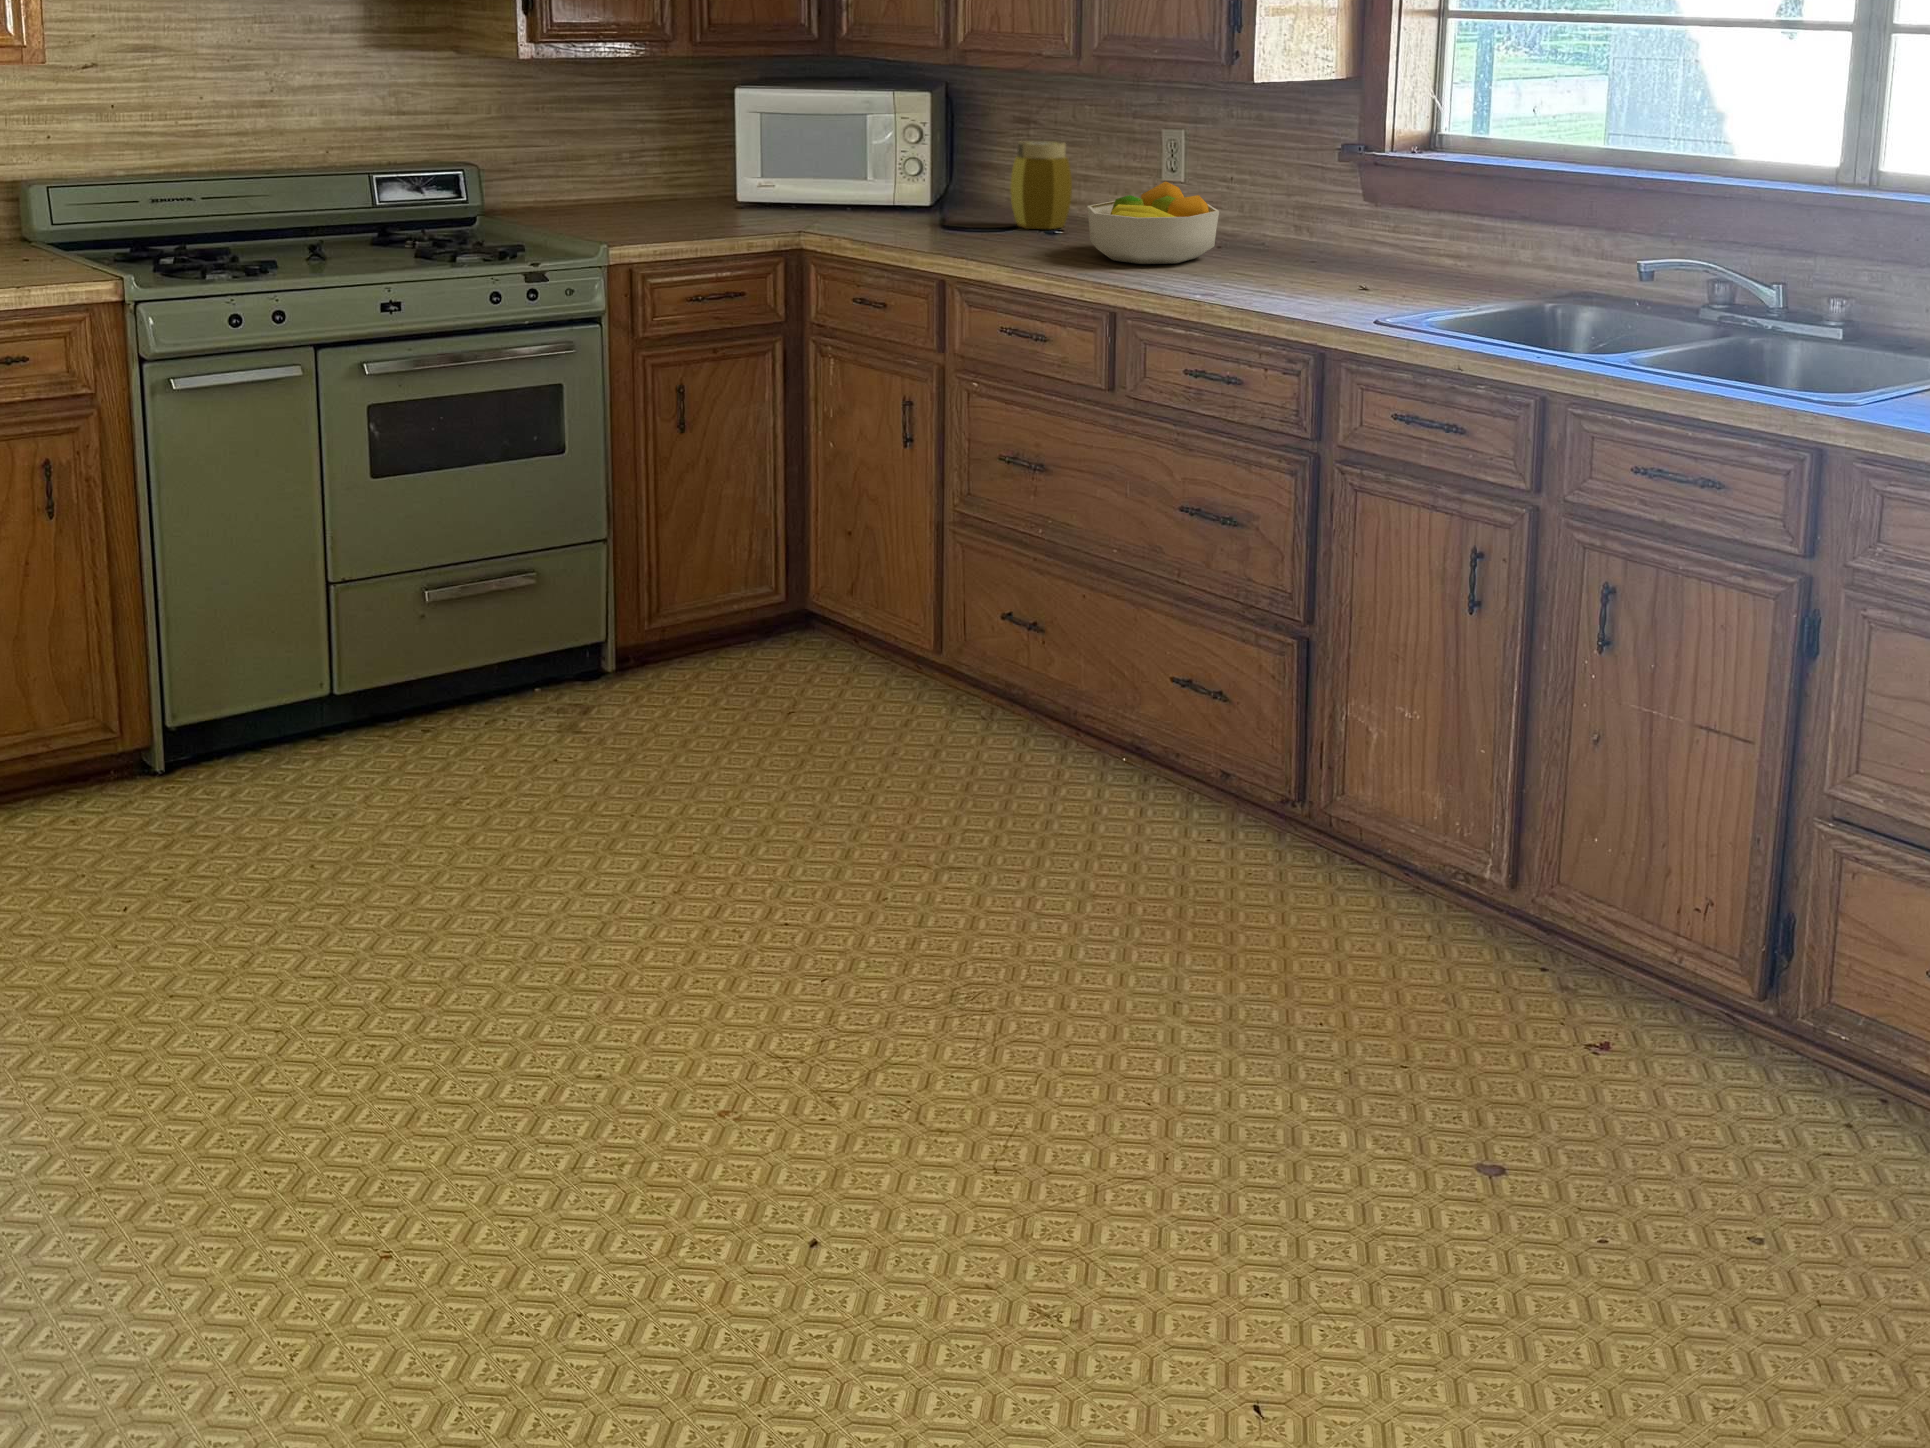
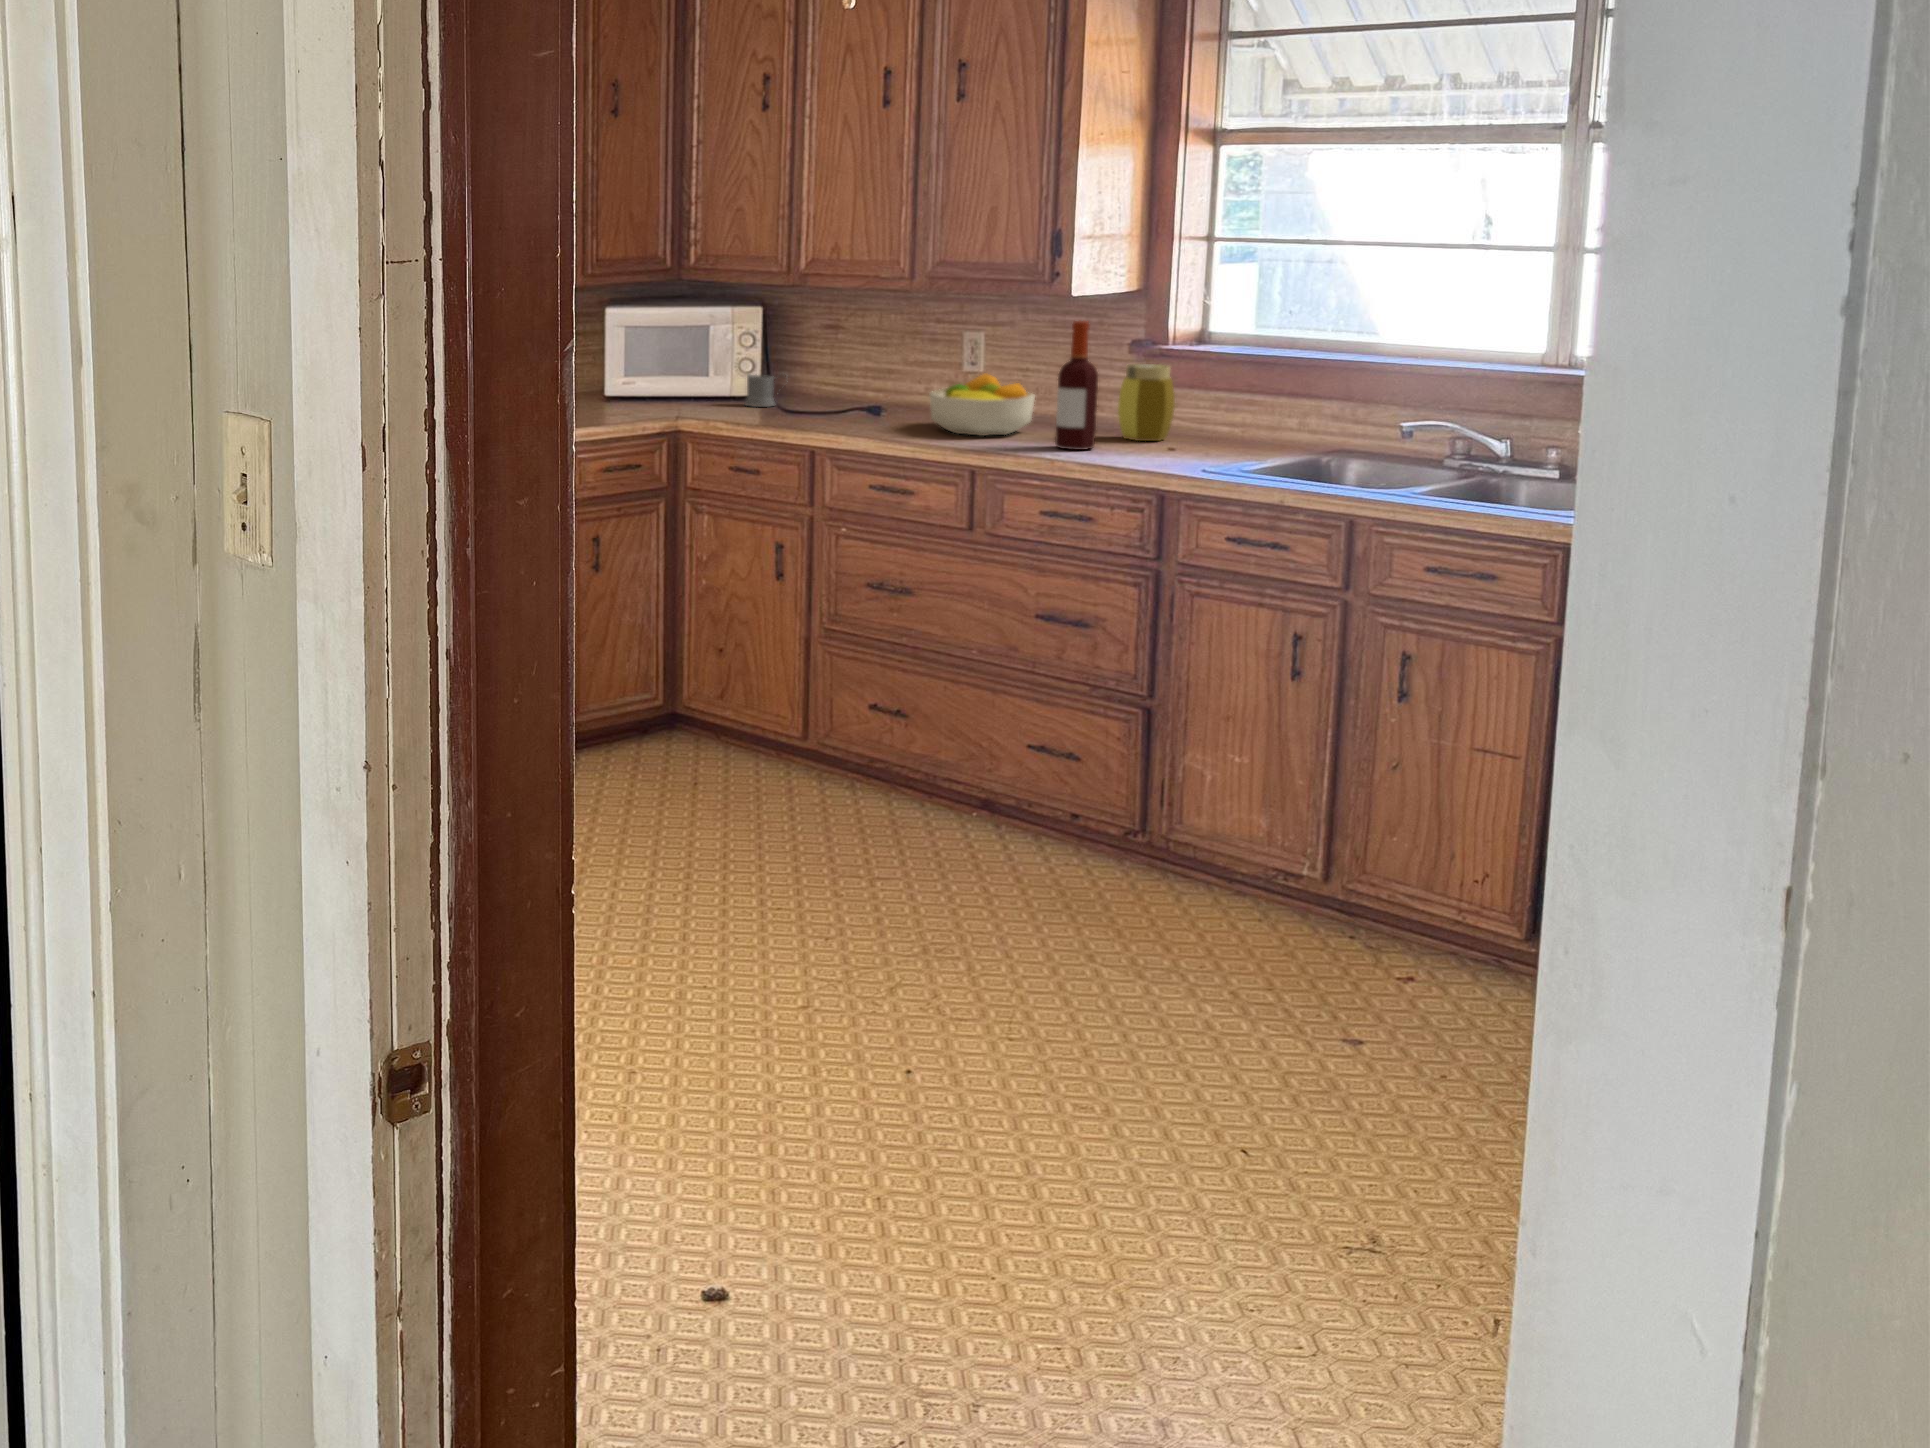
bottle: none [1218,114,1275,287] -> present [1055,321,1098,450]
jar: present [1010,141,1072,229] -> present [1118,364,1175,441]
mug: none [897,177,949,220] -> present [745,375,778,407]

